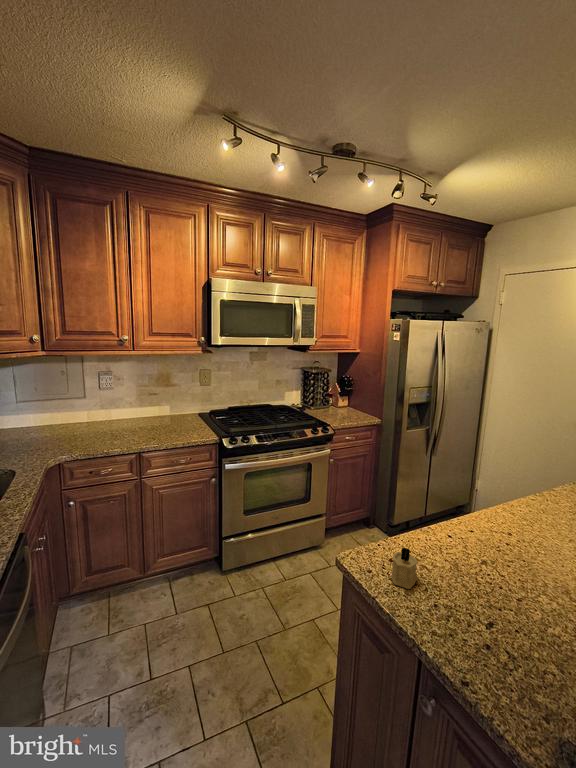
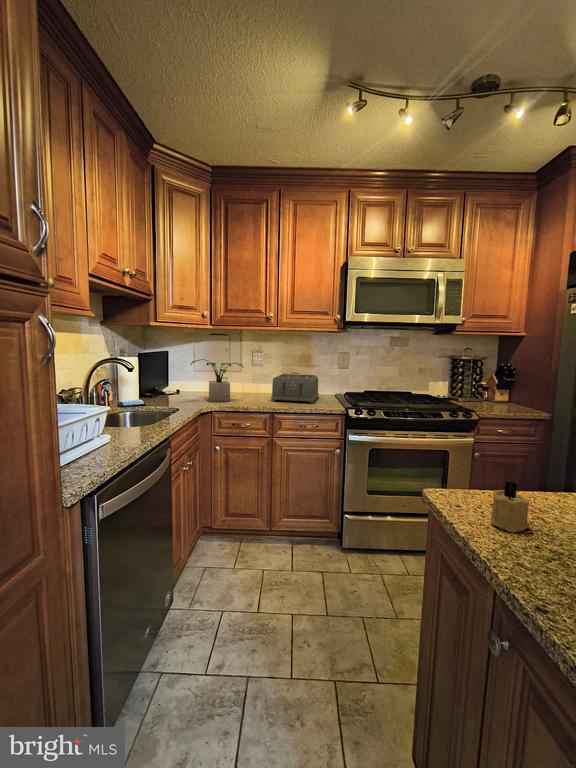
potted plant: none [19,395,94,448] -> present [191,359,243,402]
toaster: none [131,397,182,435] -> present [271,374,319,403]

